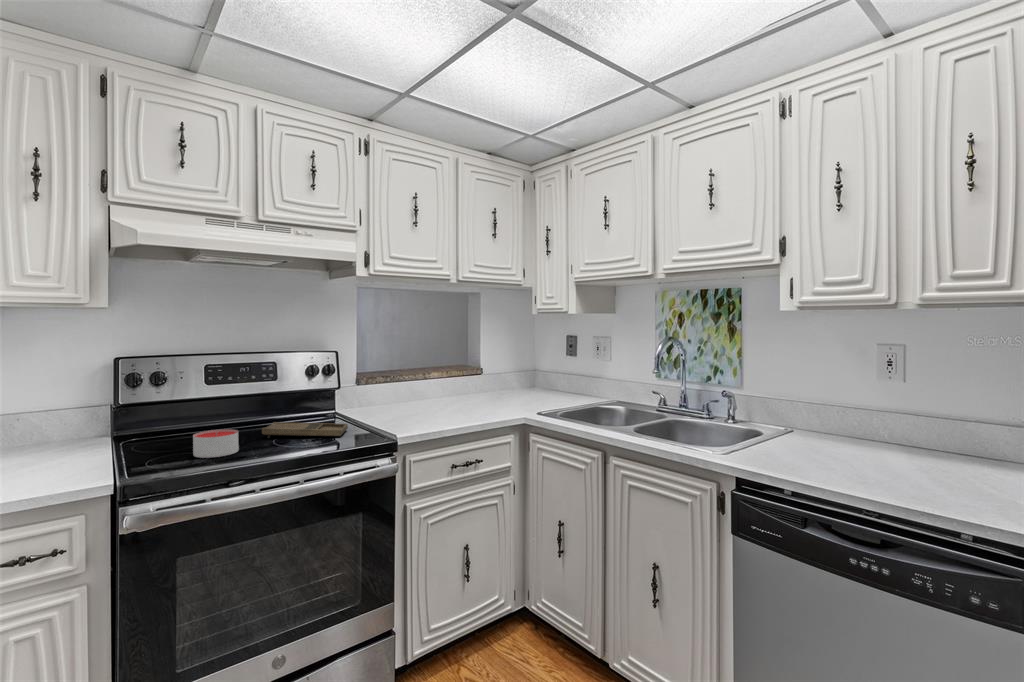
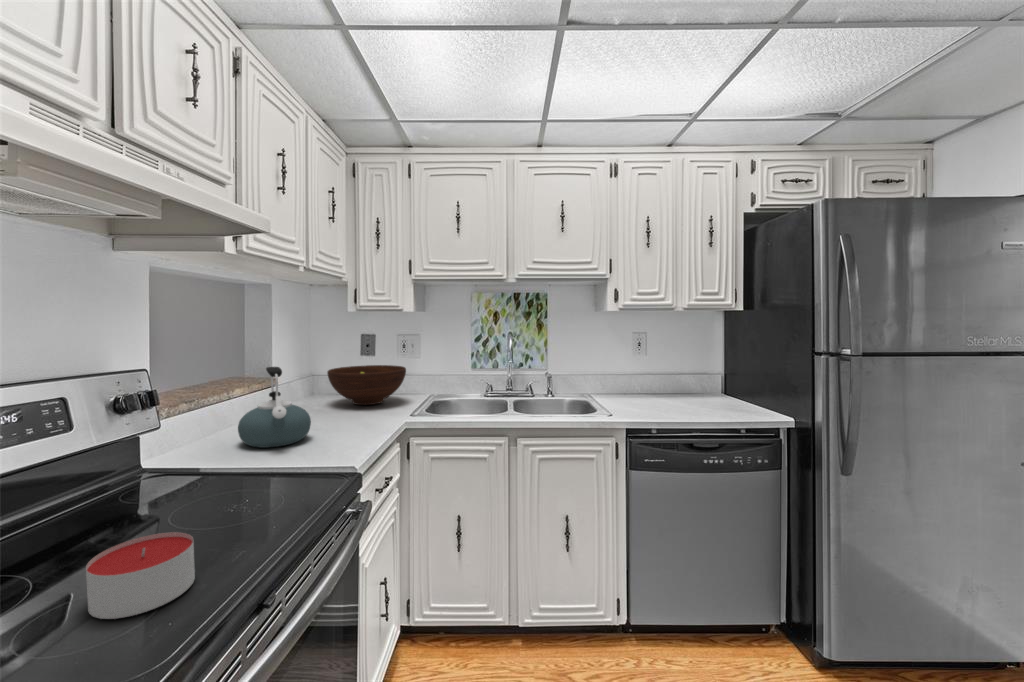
kettle: none [388,358,437,416] -> present [238,367,311,448]
fruit bowl: none [503,366,572,402] -> present [327,365,406,405]
tray: present [262,422,348,438] -> none [129,473,292,533]

